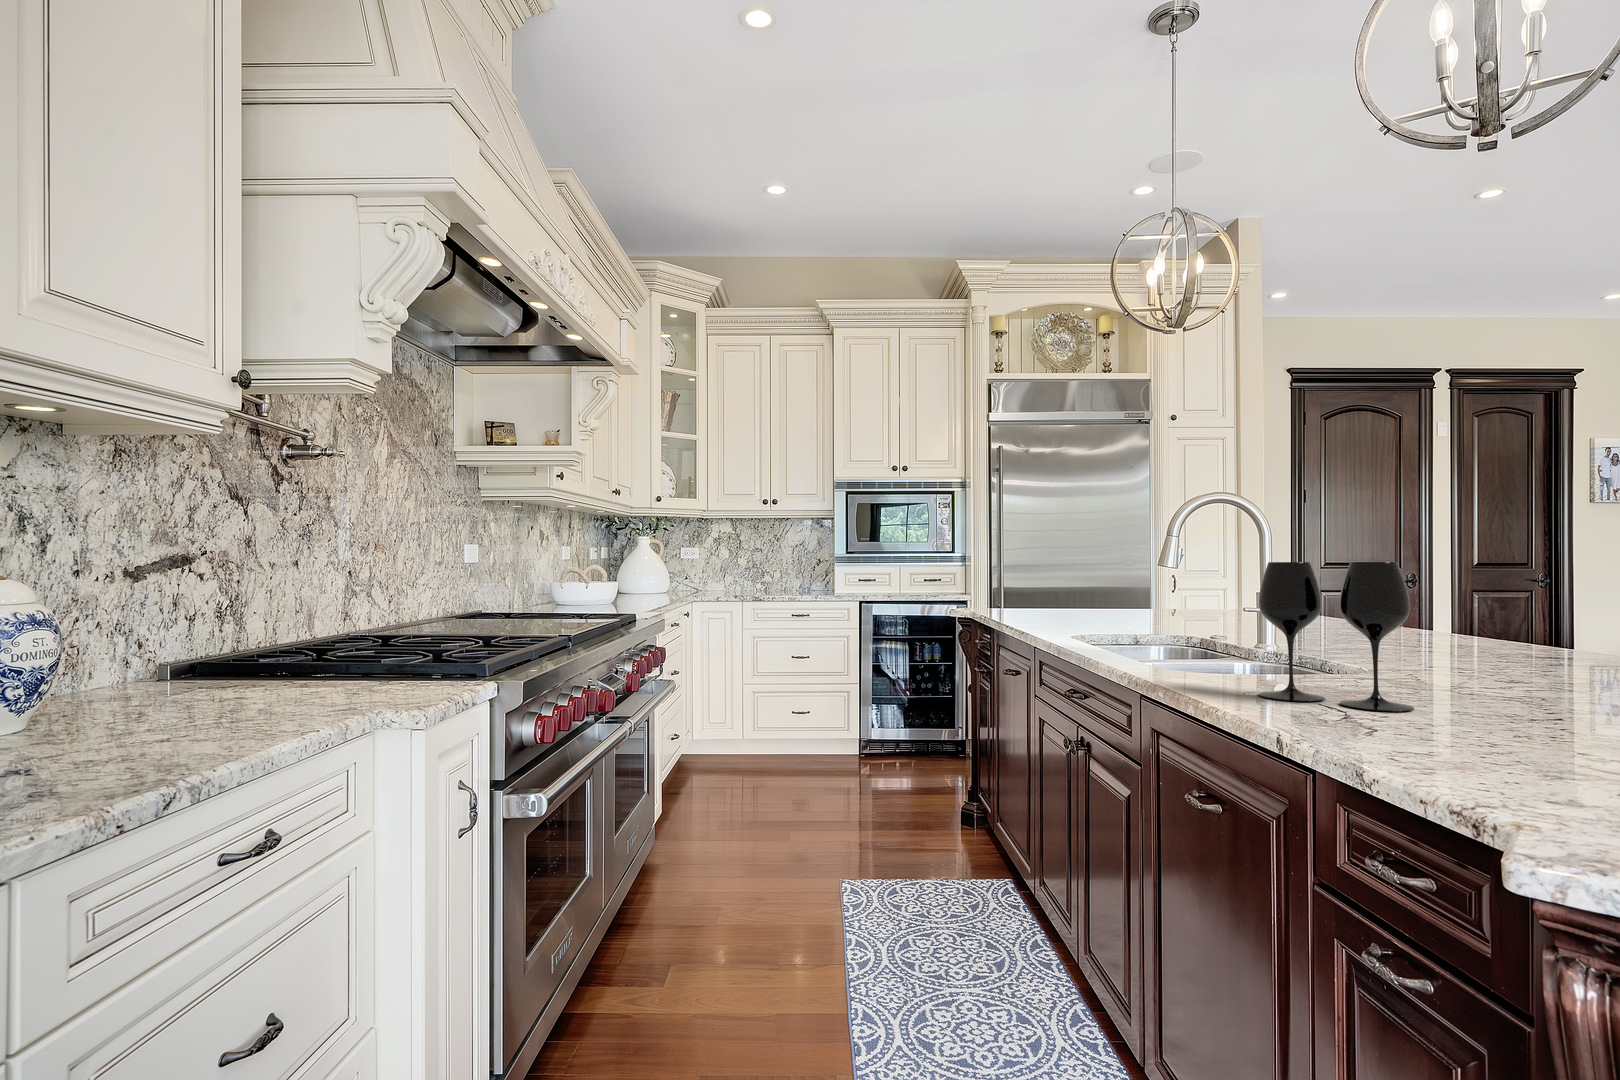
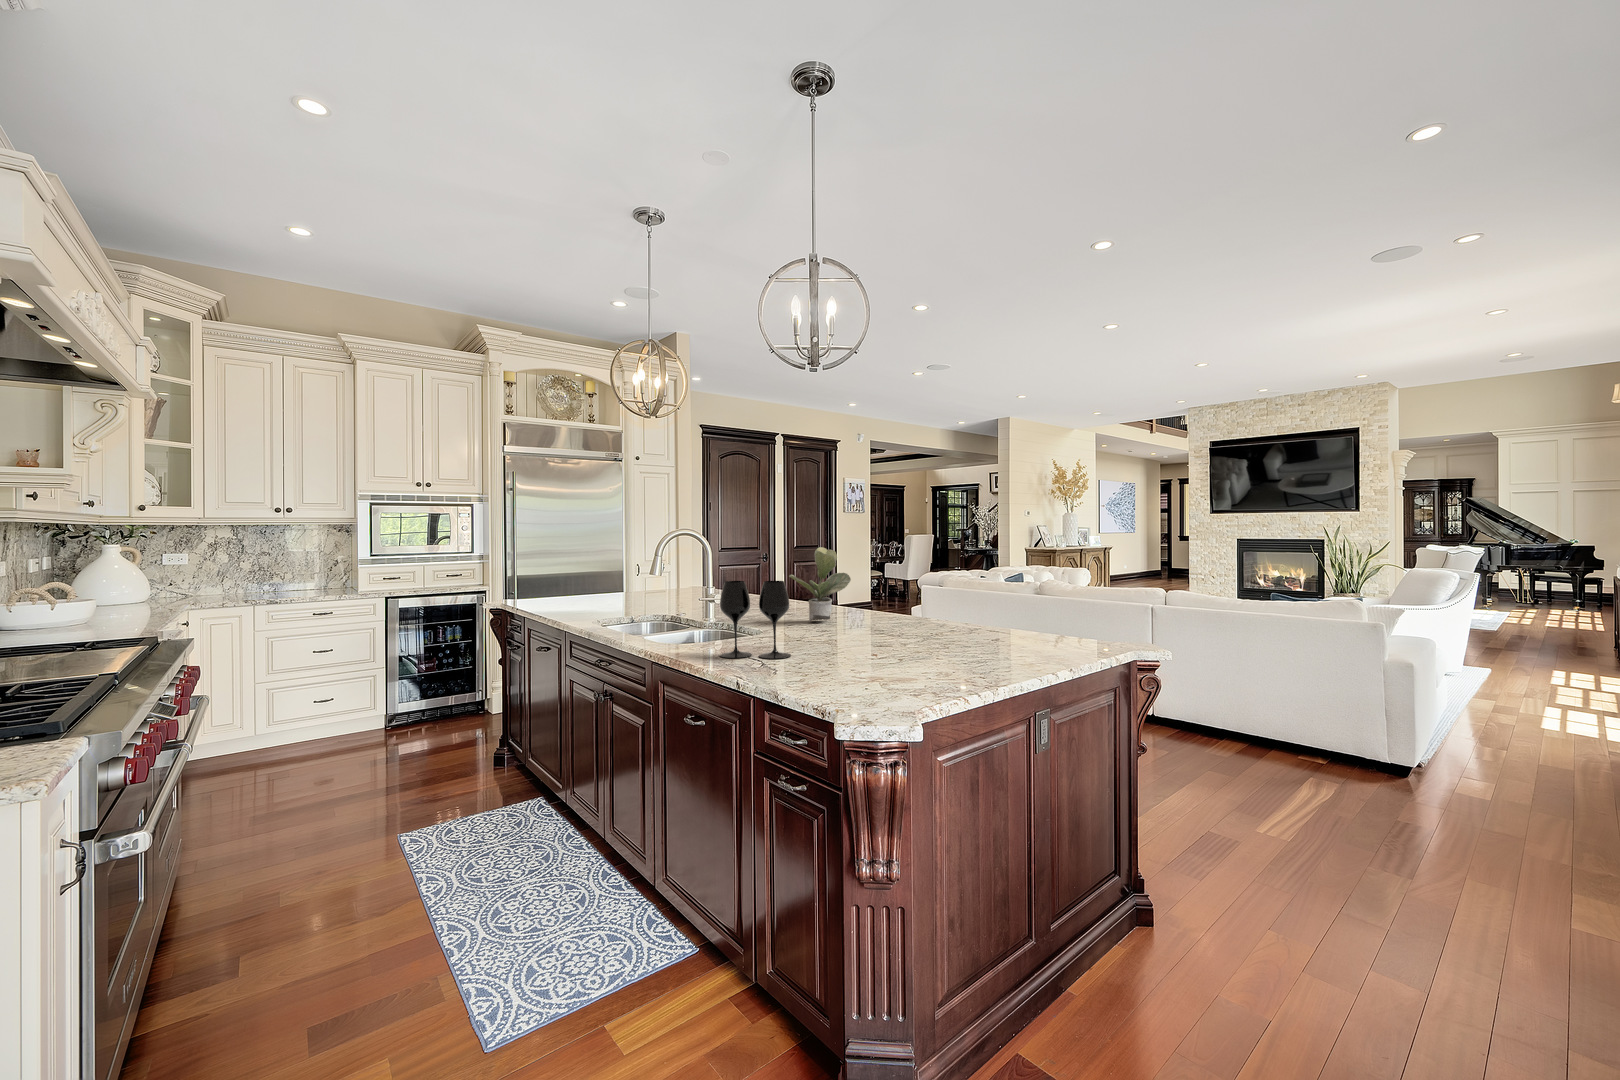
potted plant: none [1423,524,1579,666] -> present [789,547,851,621]

